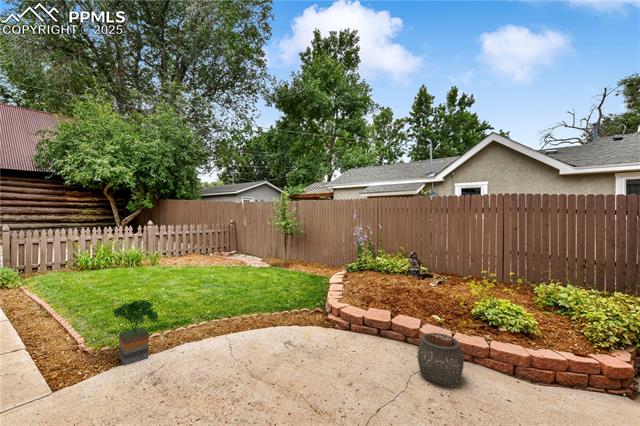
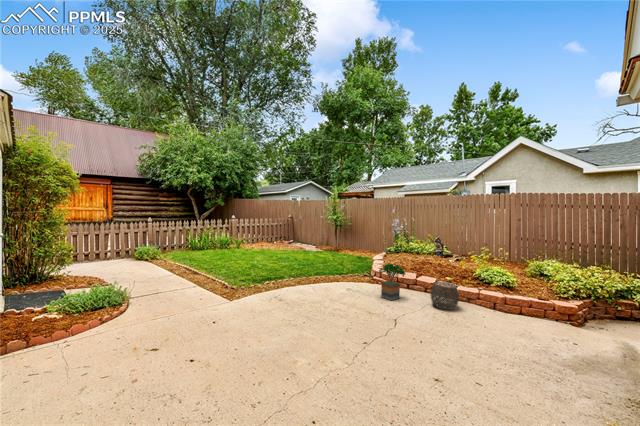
potted tree: present [112,299,158,365] -> present [379,264,405,301]

